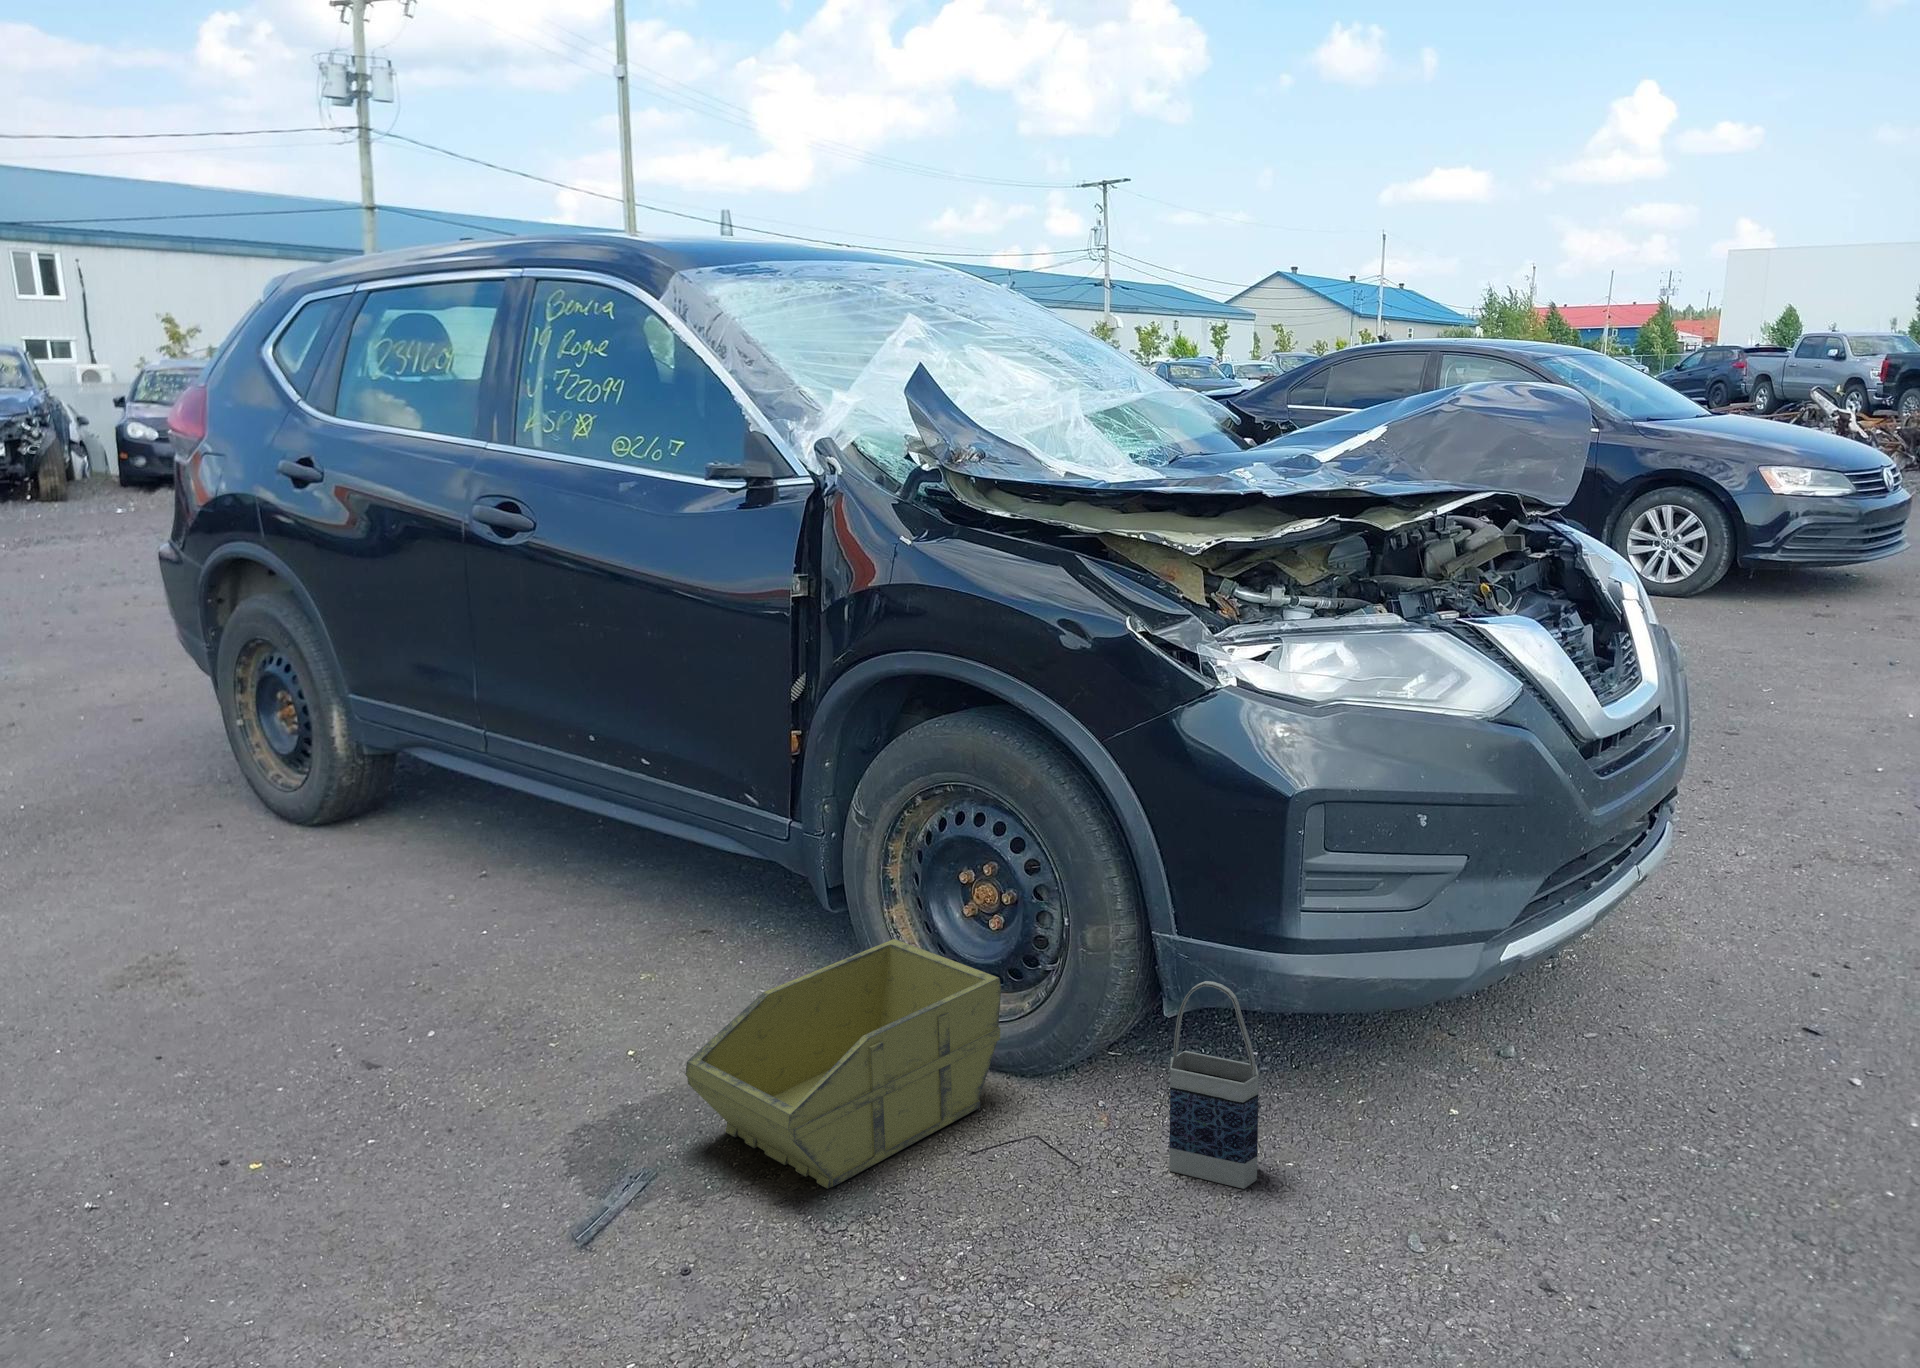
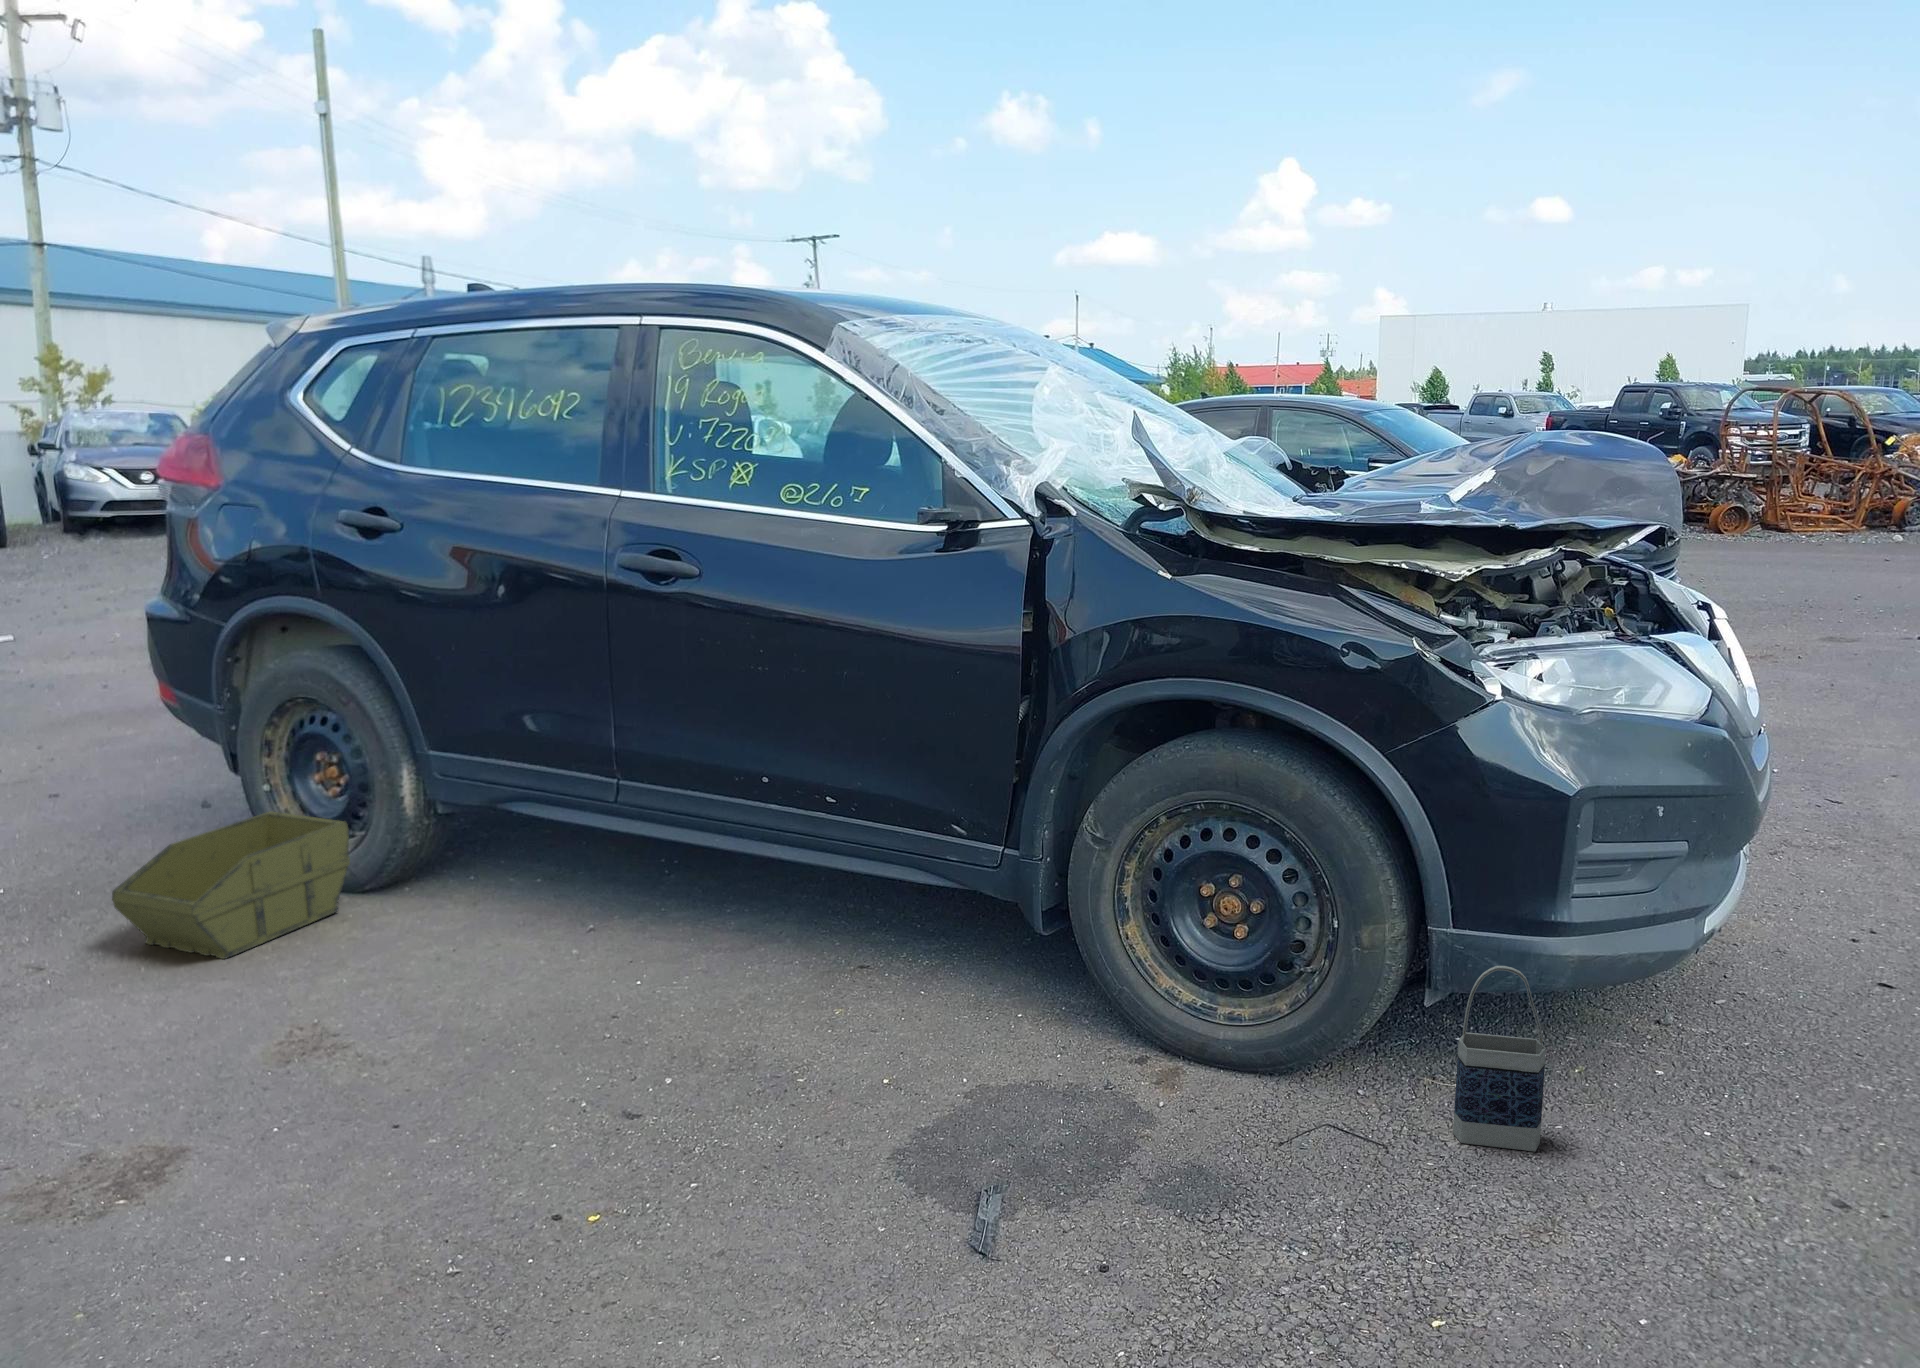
storage bin: present [686,939,1001,1189] -> present [112,811,350,959]

